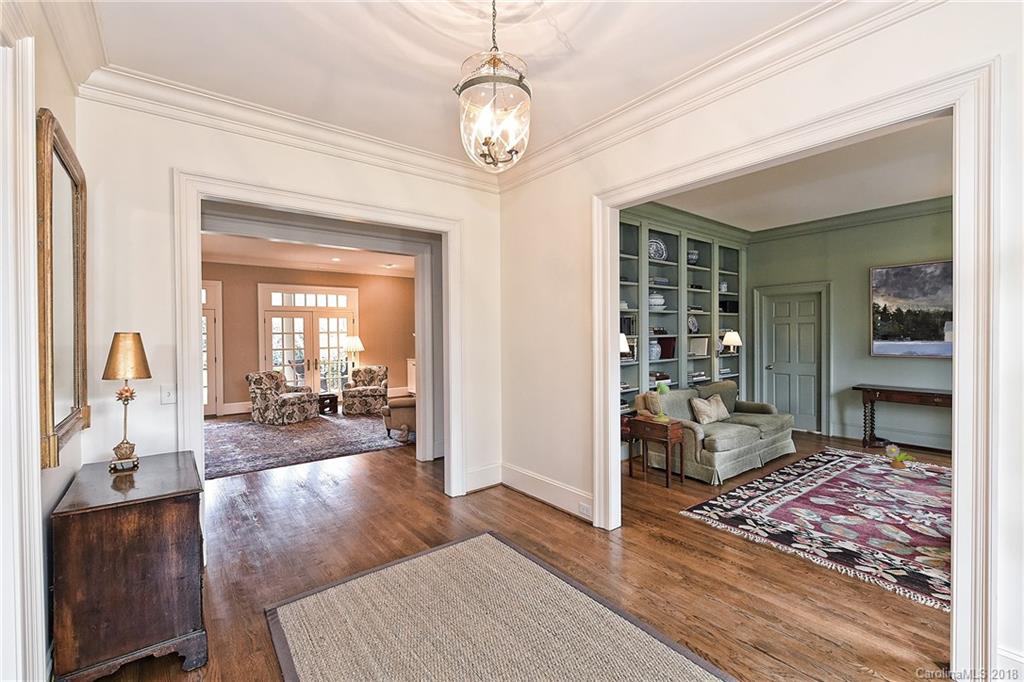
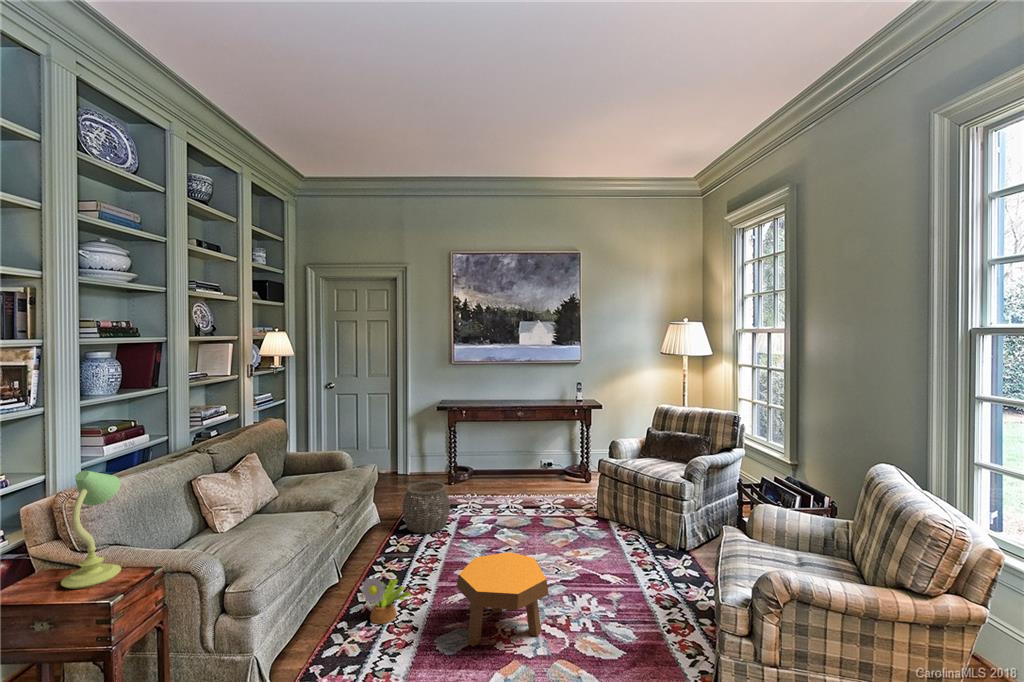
woven basket: none [810,431,848,464] -> present [402,481,450,533]
decorative plant: present [884,444,915,468] -> present [359,575,412,624]
footstool: none [824,463,886,509] -> present [456,552,549,647]

